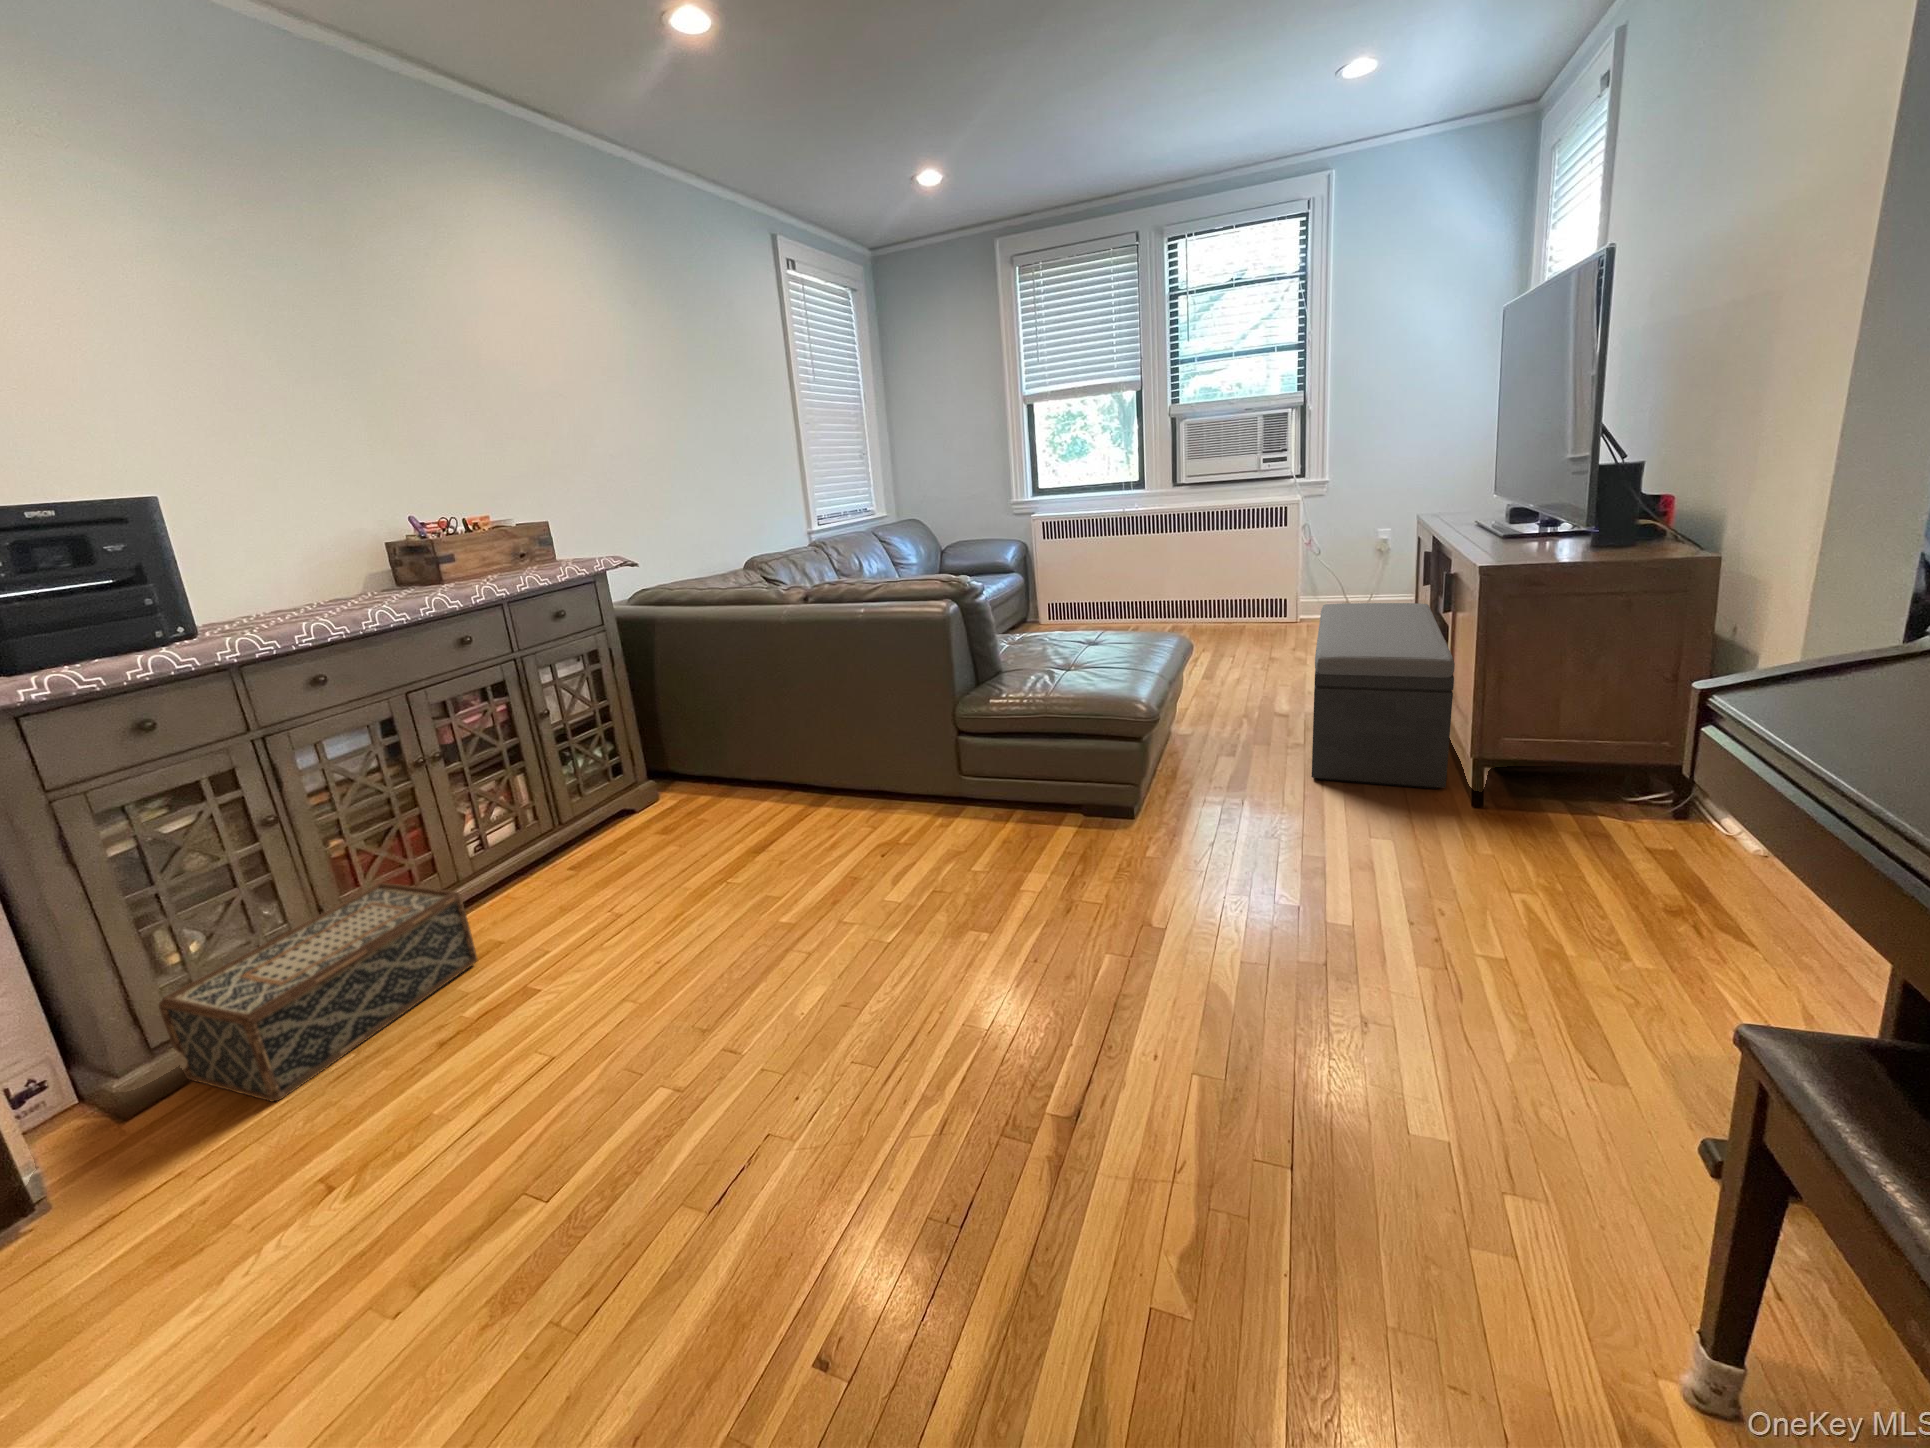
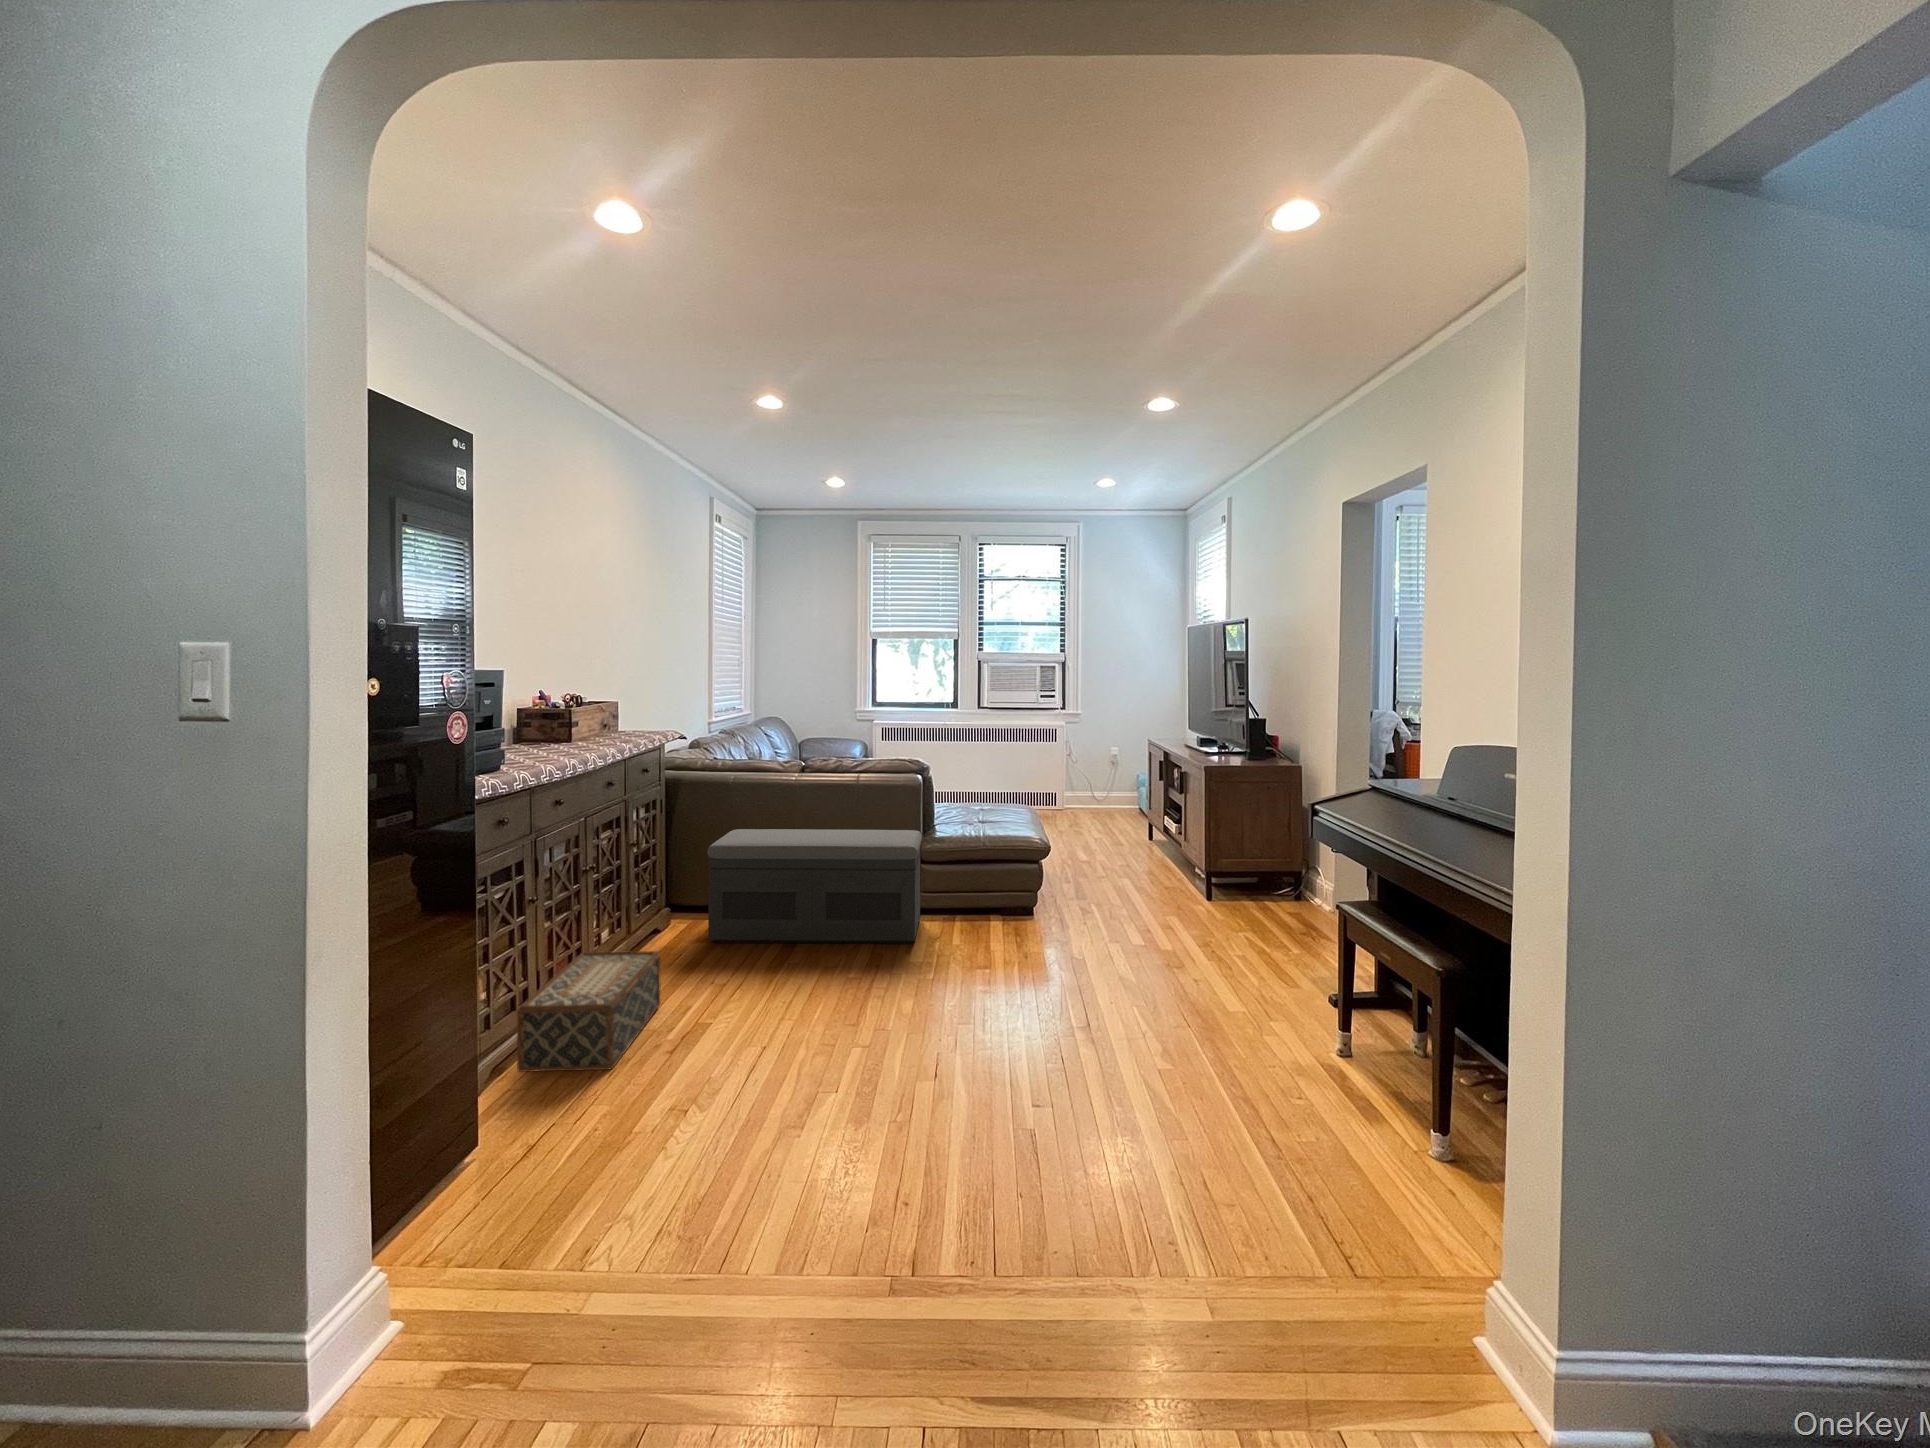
storage bench: present [1312,603,1455,789] -> present [708,829,922,943]

